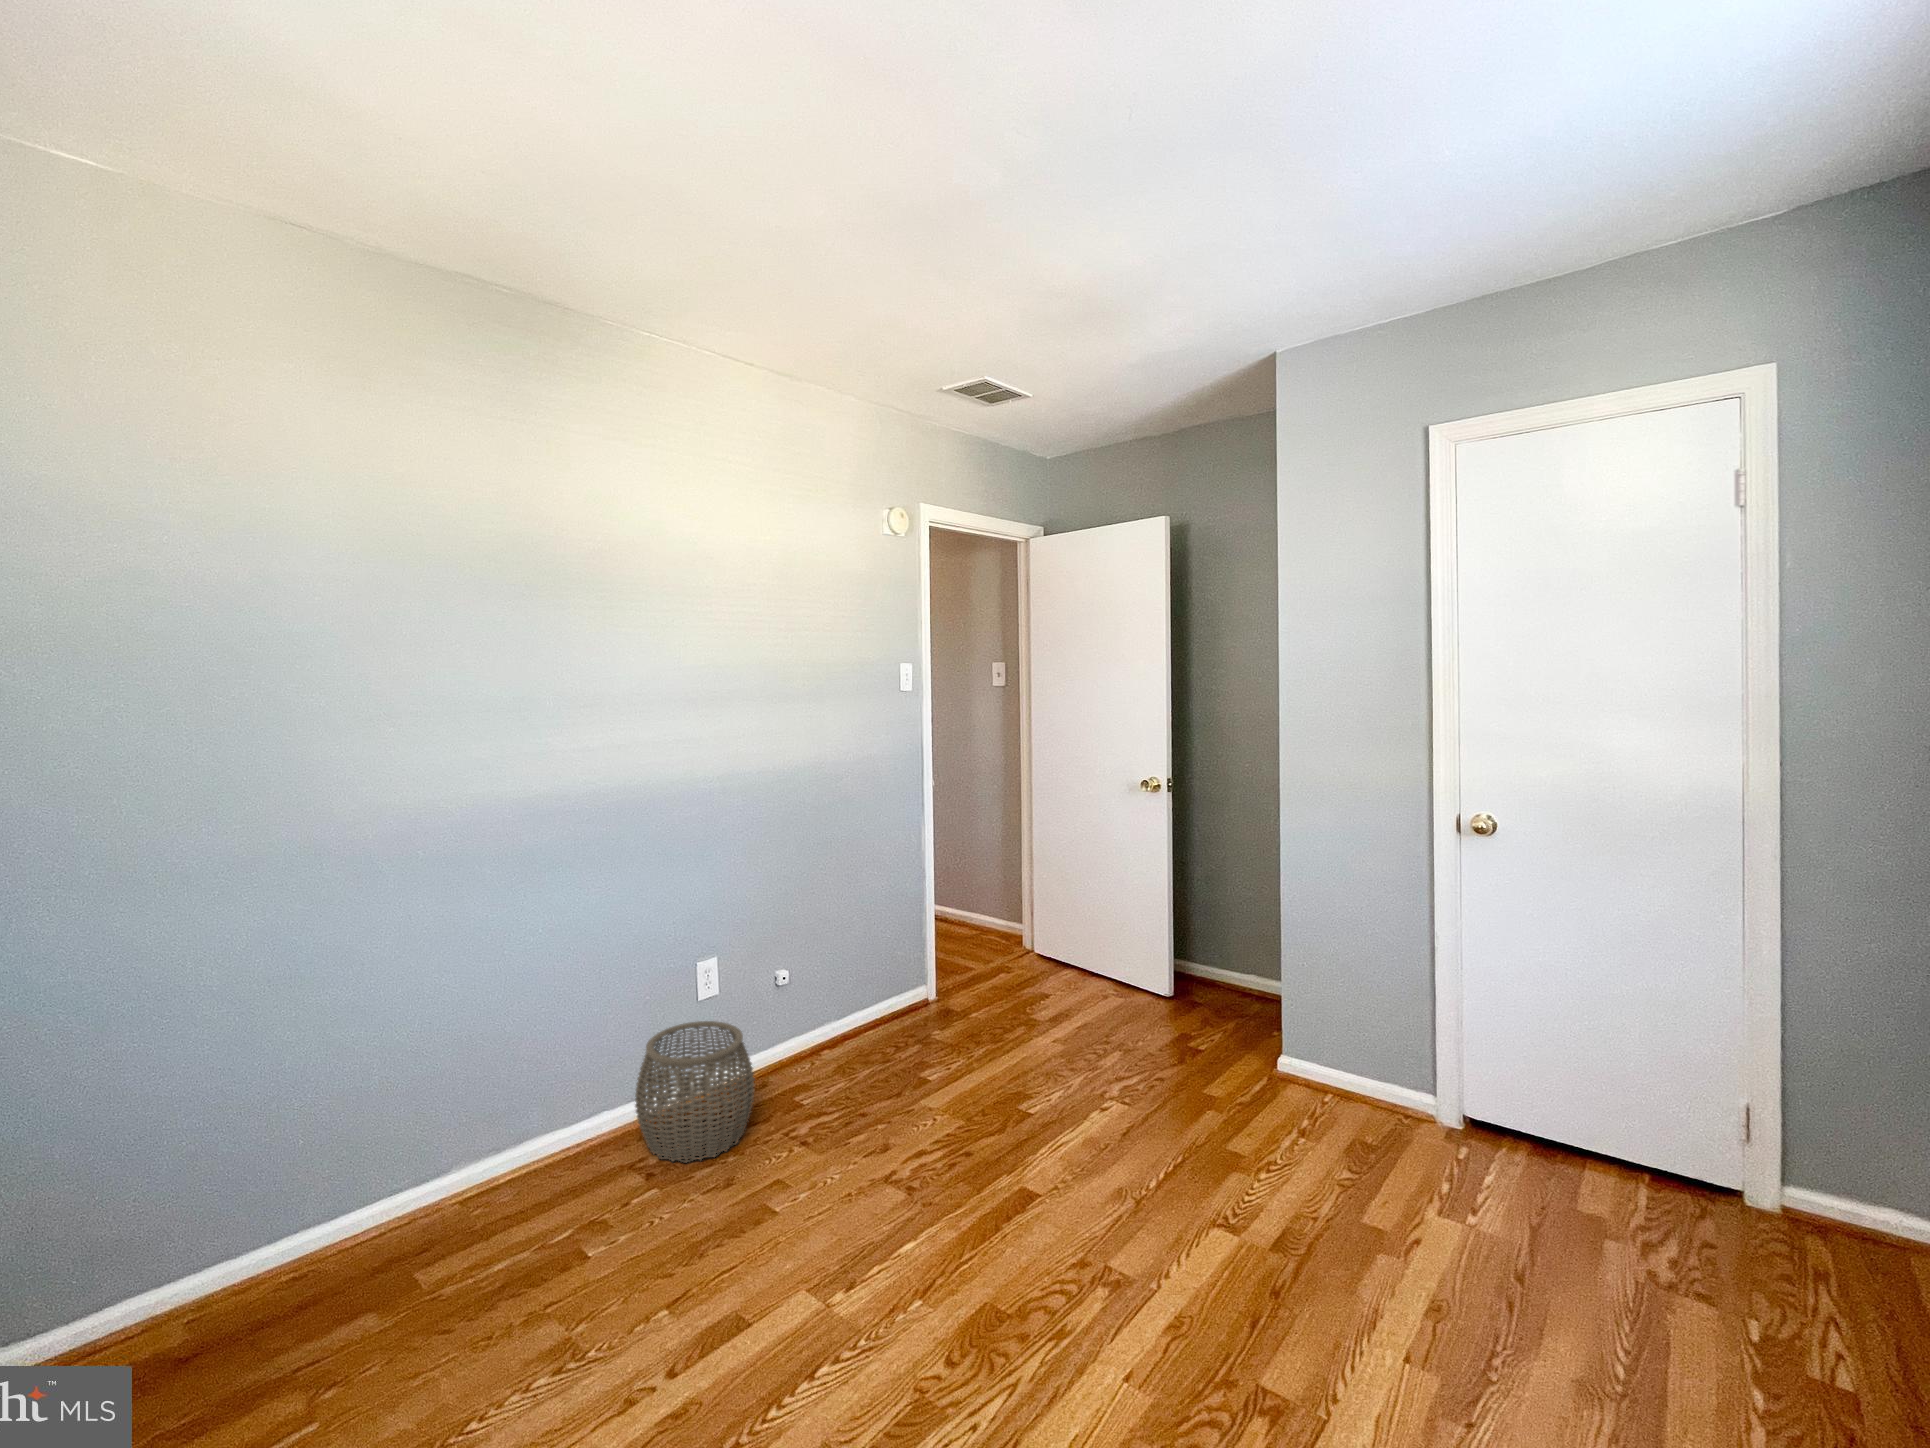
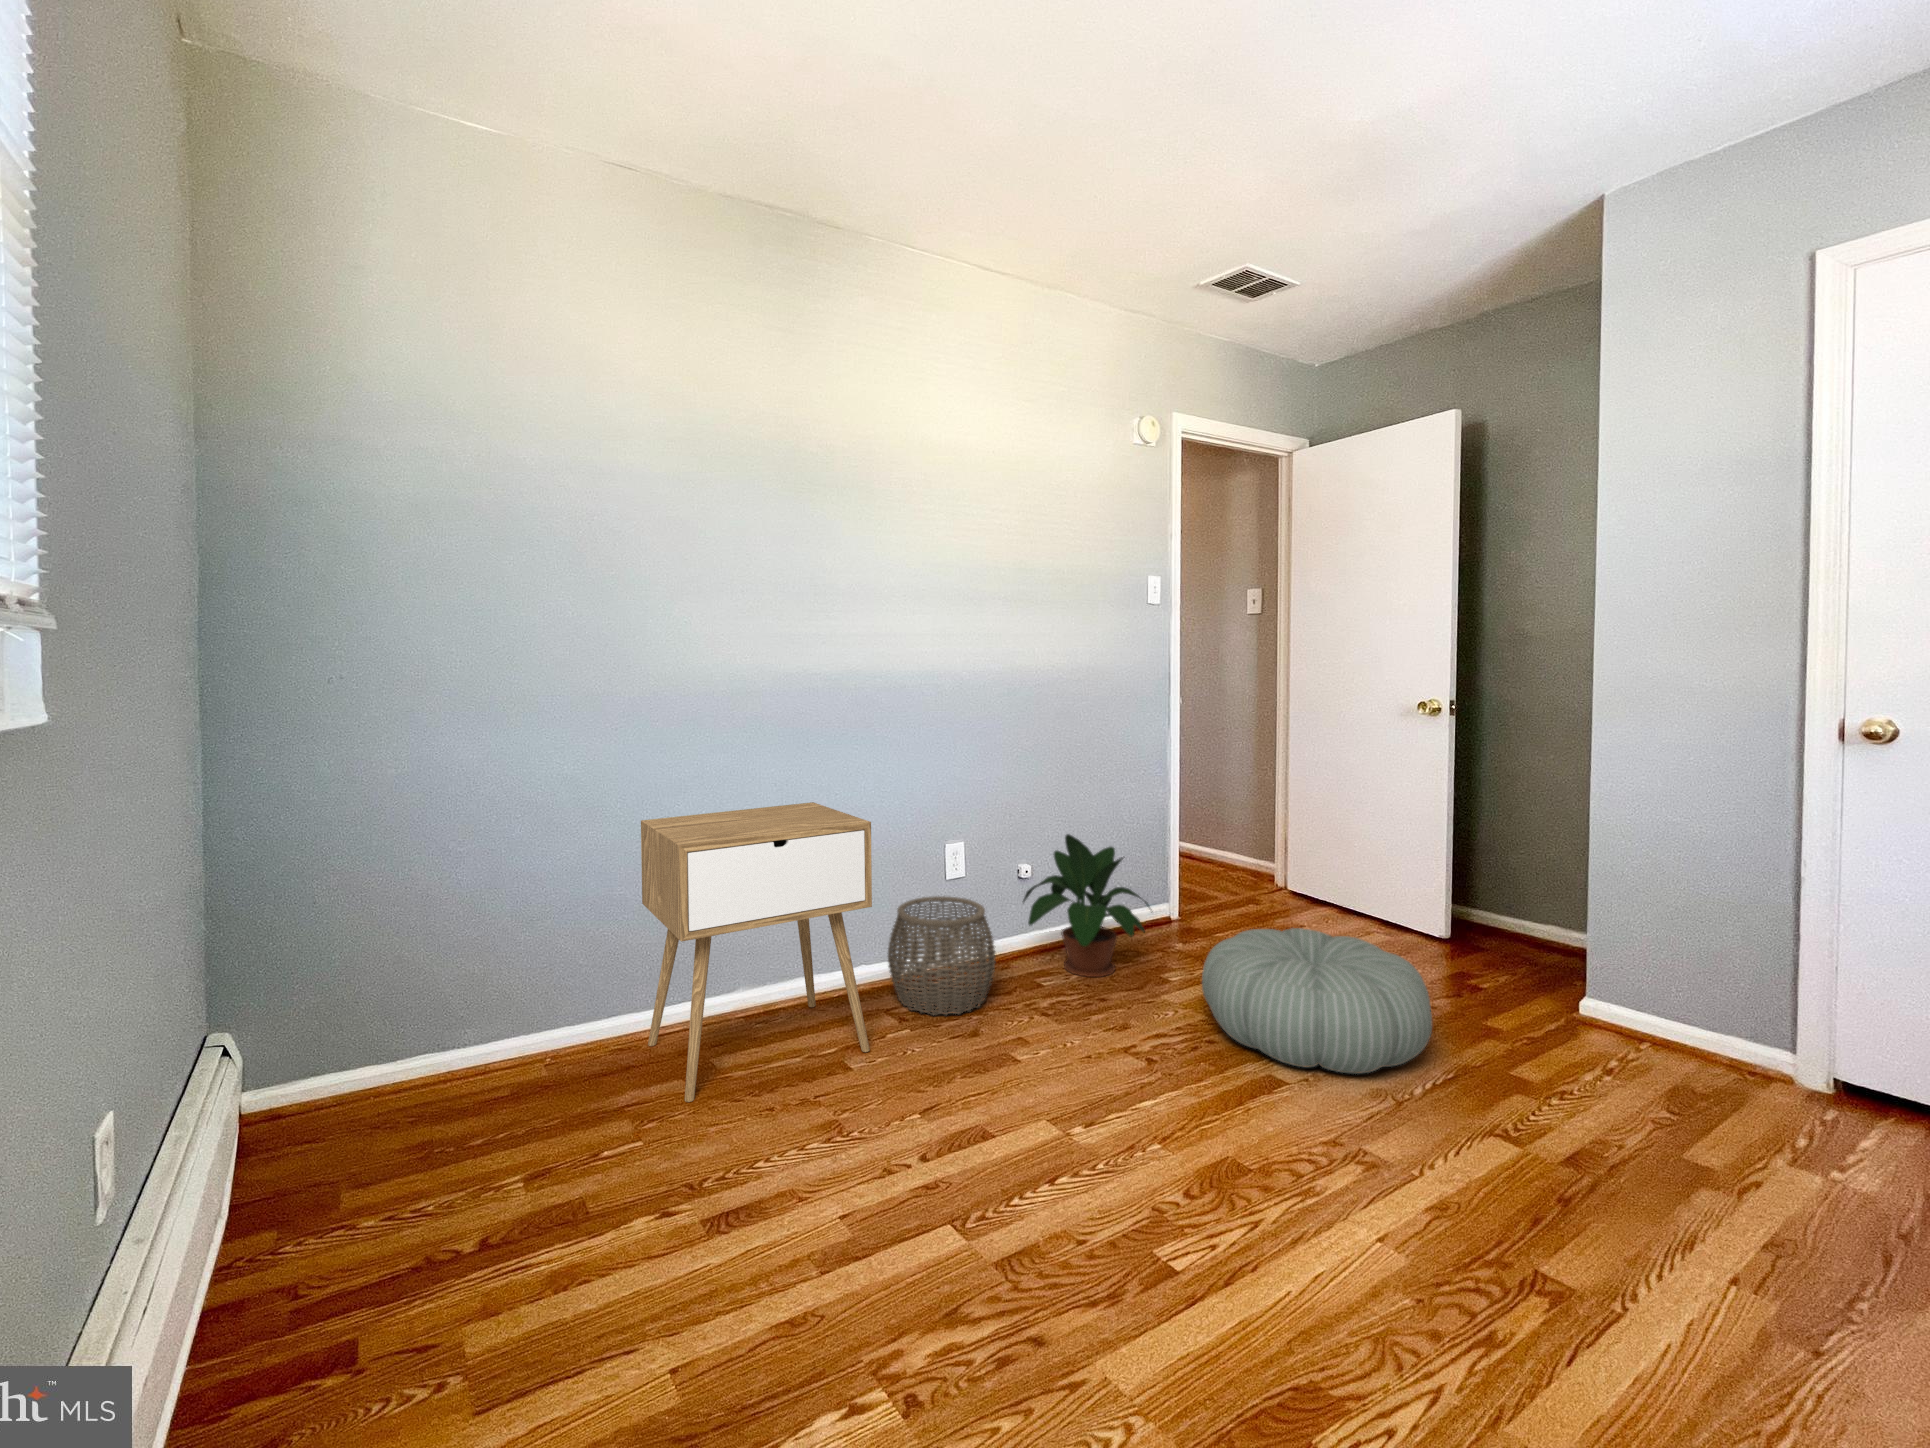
nightstand: none [319,938,613,1348] -> present [641,802,872,1102]
potted plant: none [783,941,914,1085] -> present [1023,834,1150,977]
pouf: none [961,1019,1163,1173] -> present [1202,928,1432,1074]

